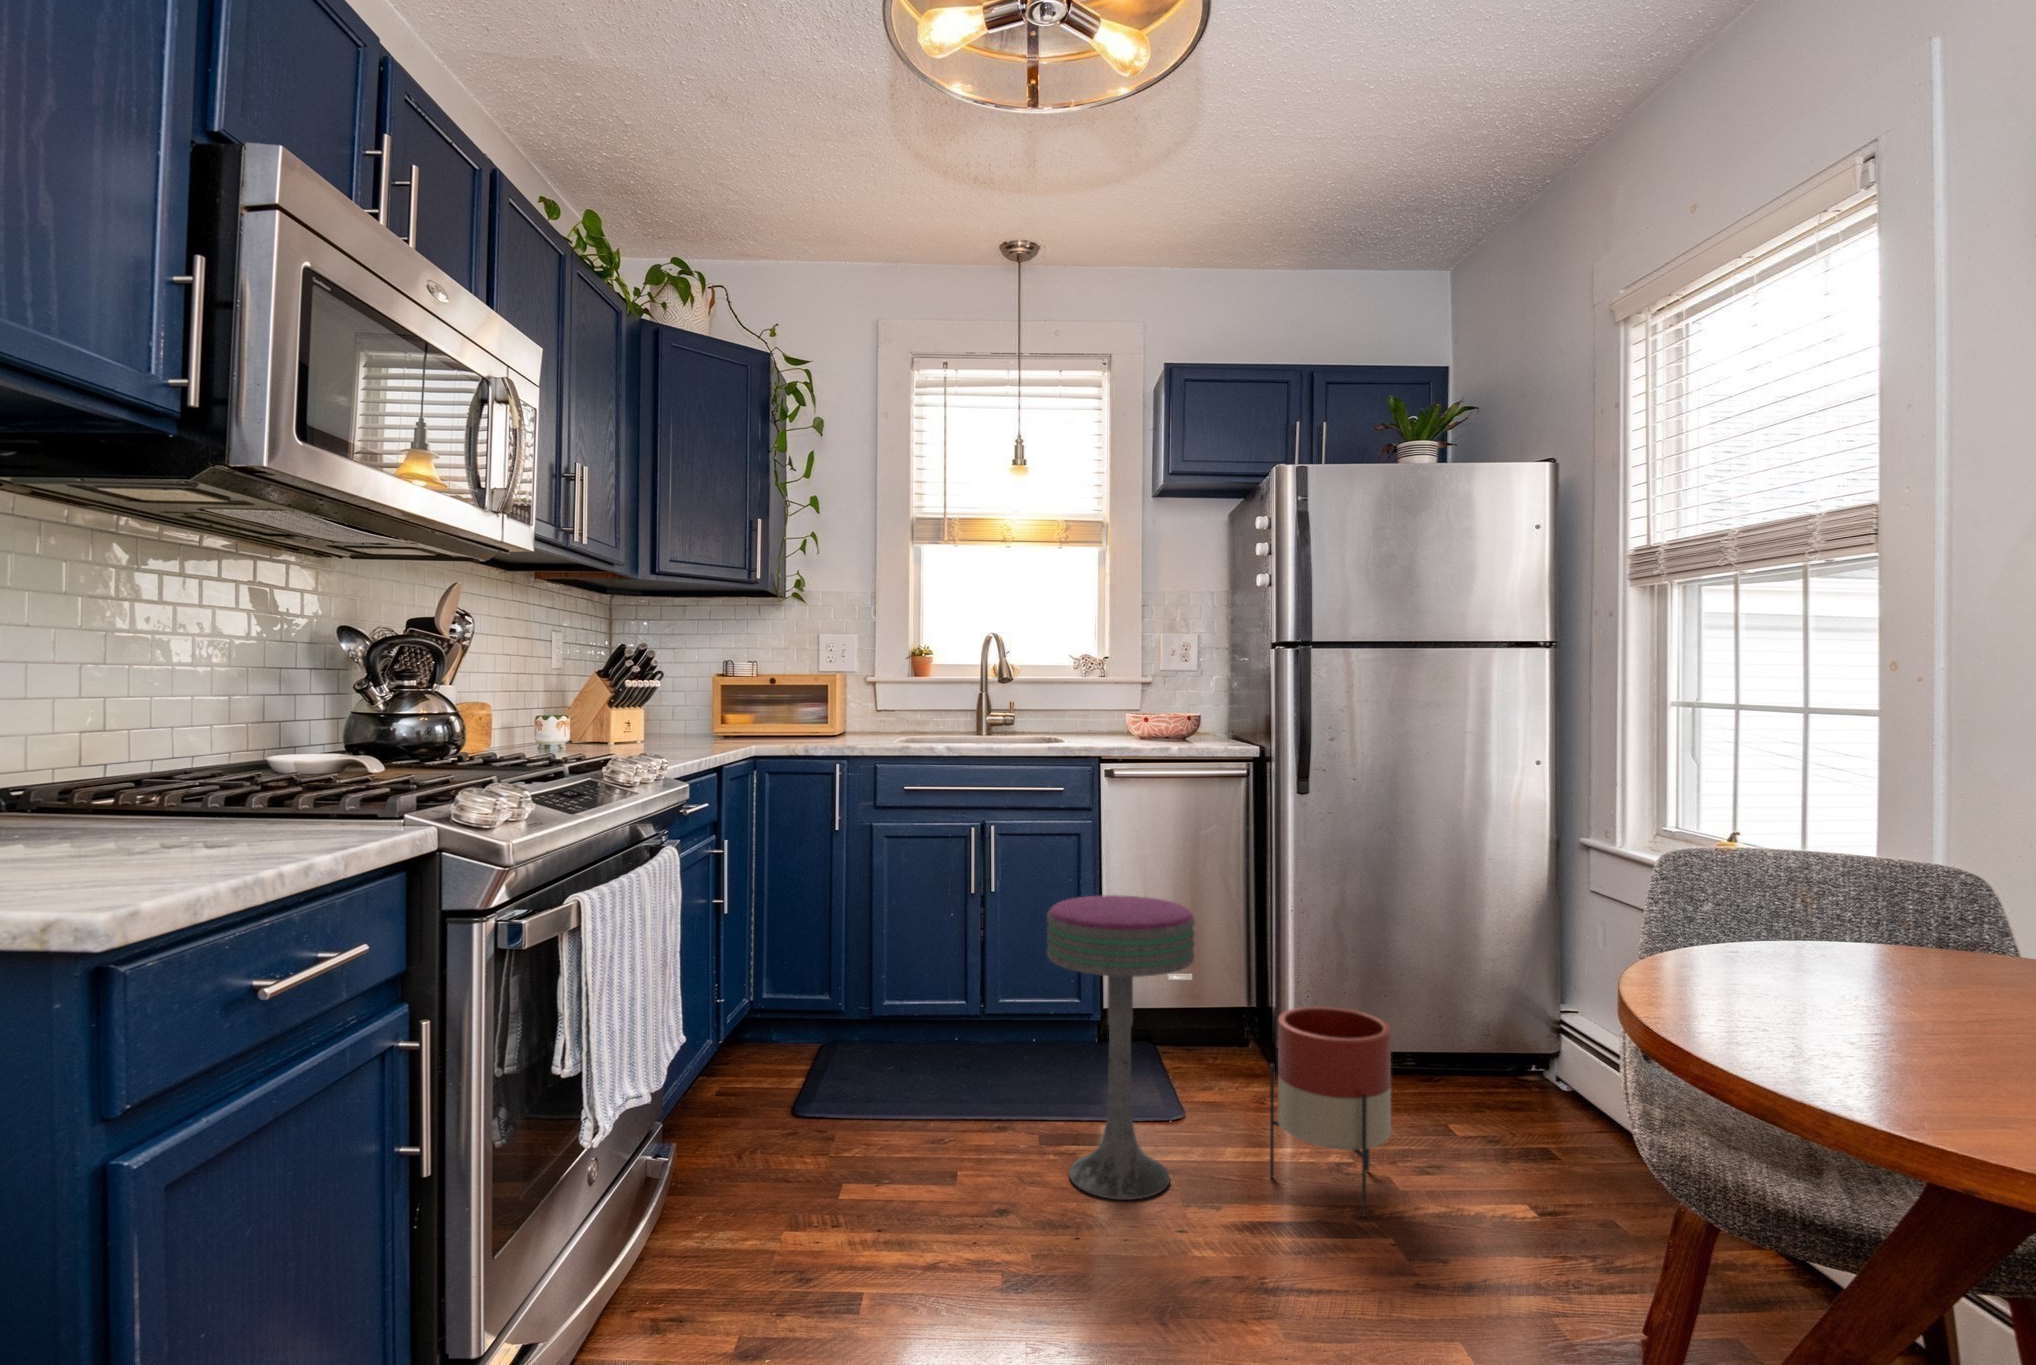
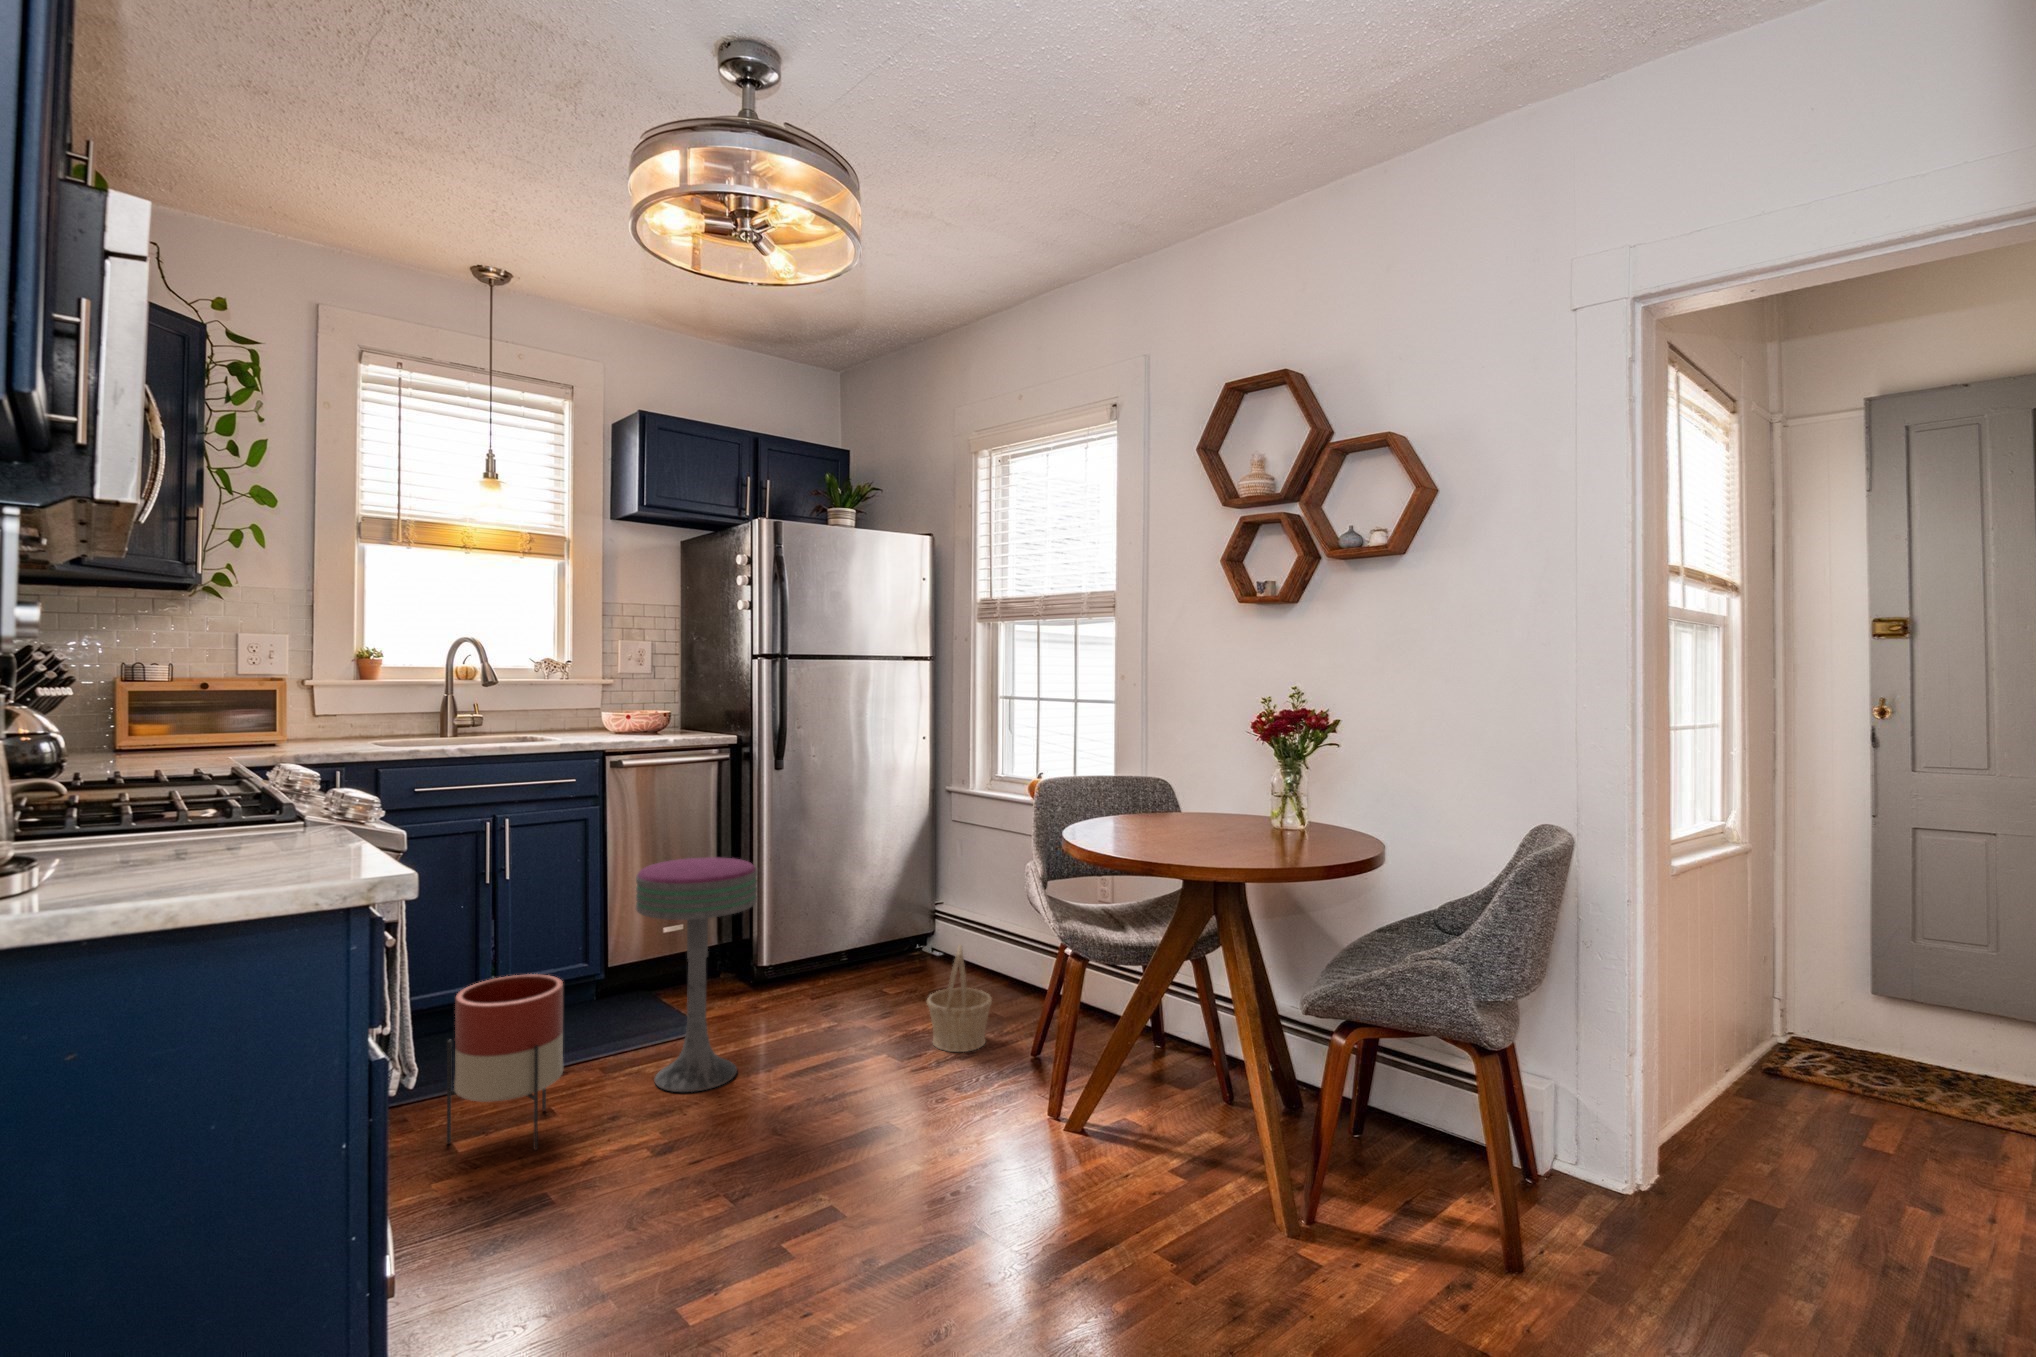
planter: present [1270,1007,1391,1217] -> present [447,974,563,1150]
basket: none [1450,1091,1566,1272] -> present [926,945,992,1052]

